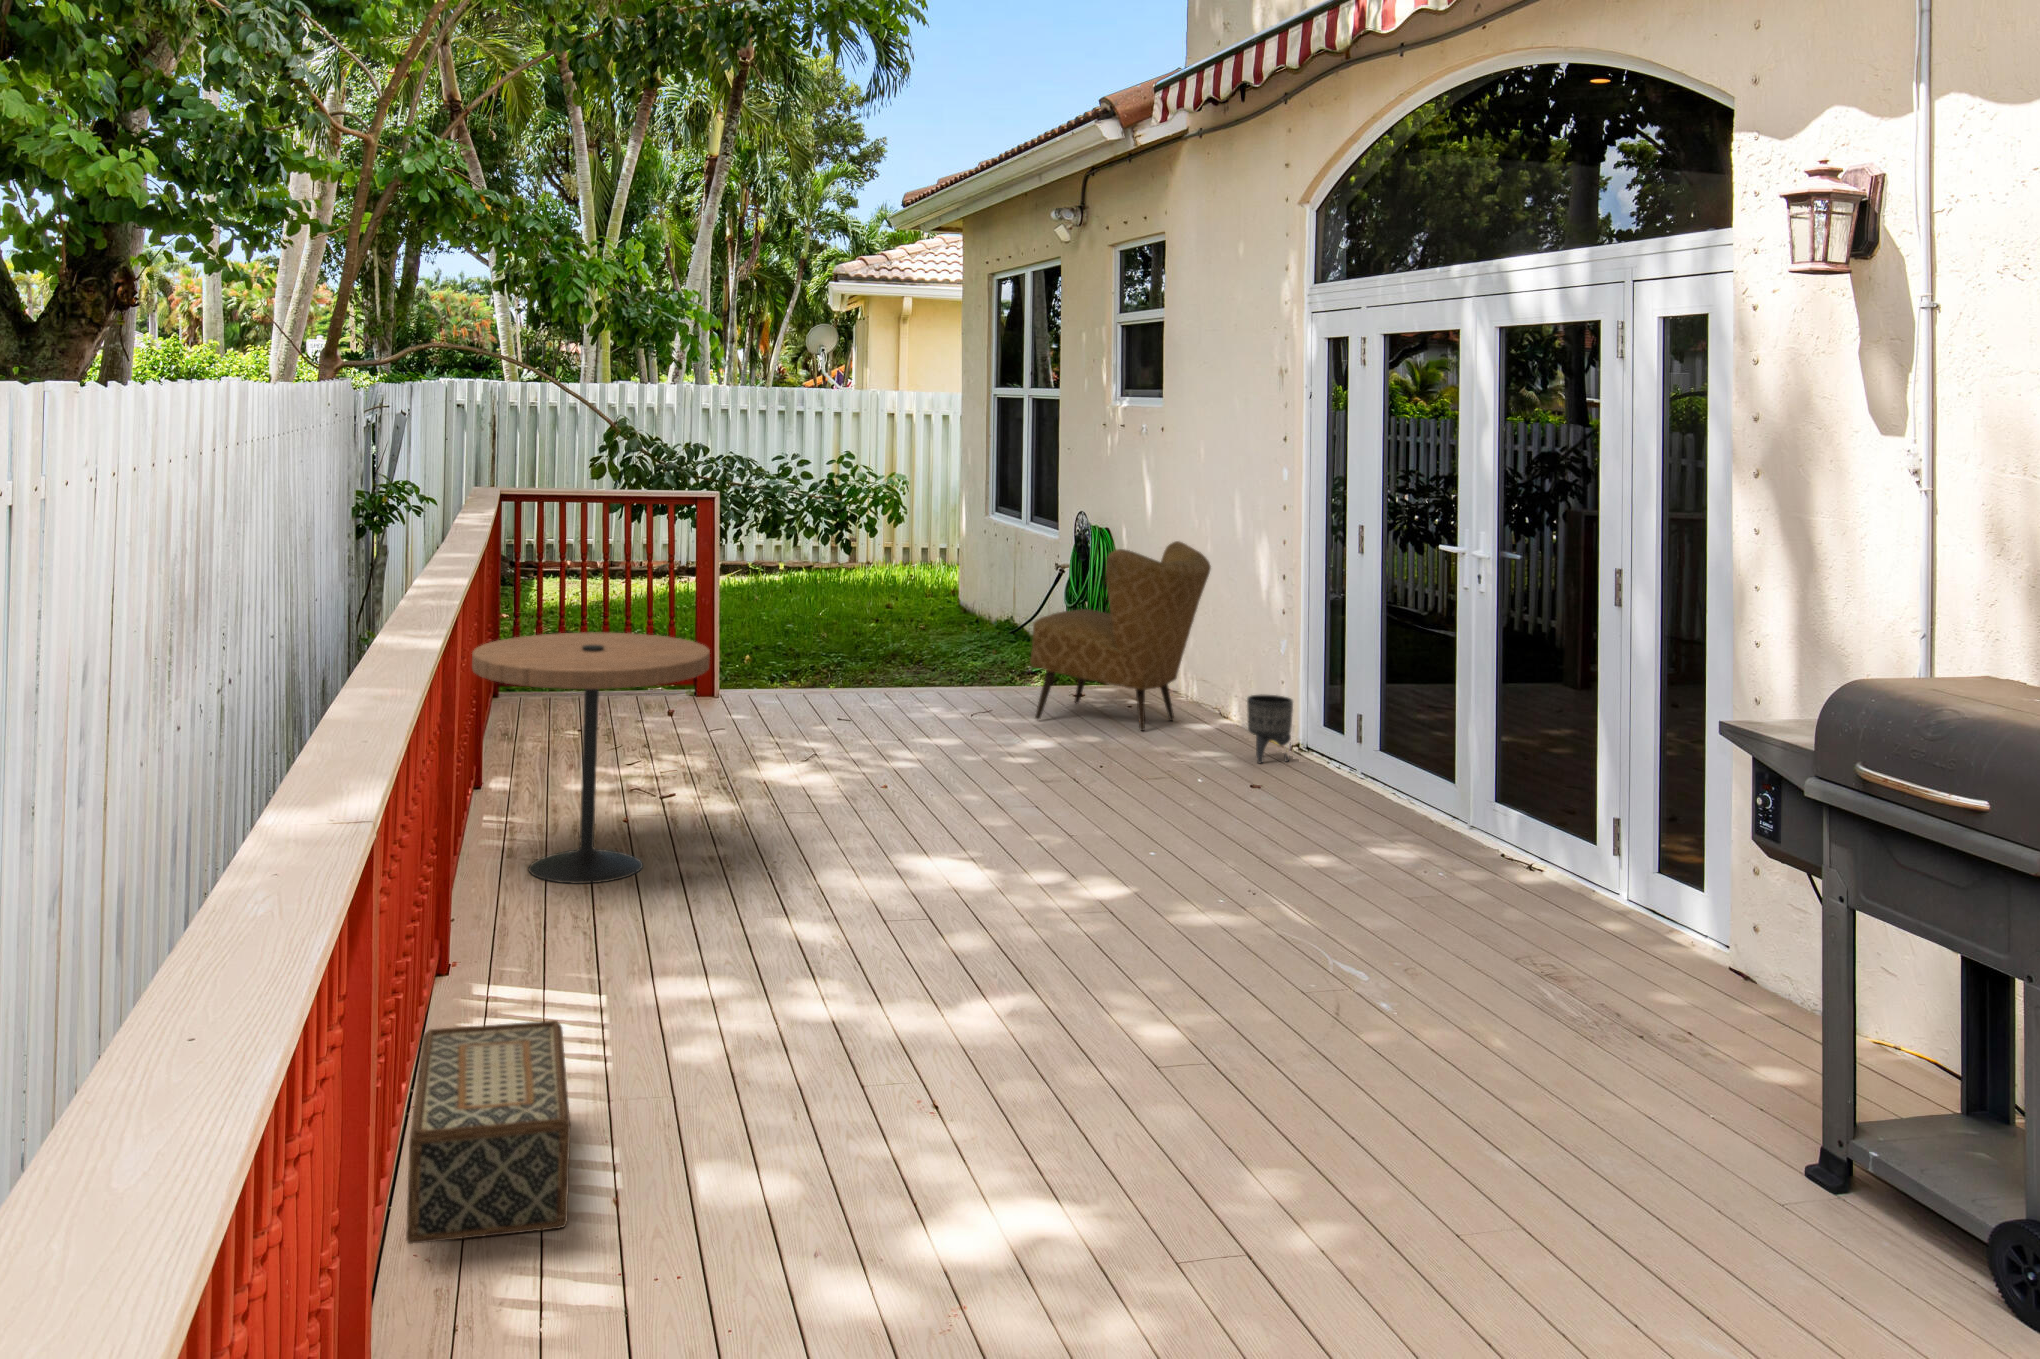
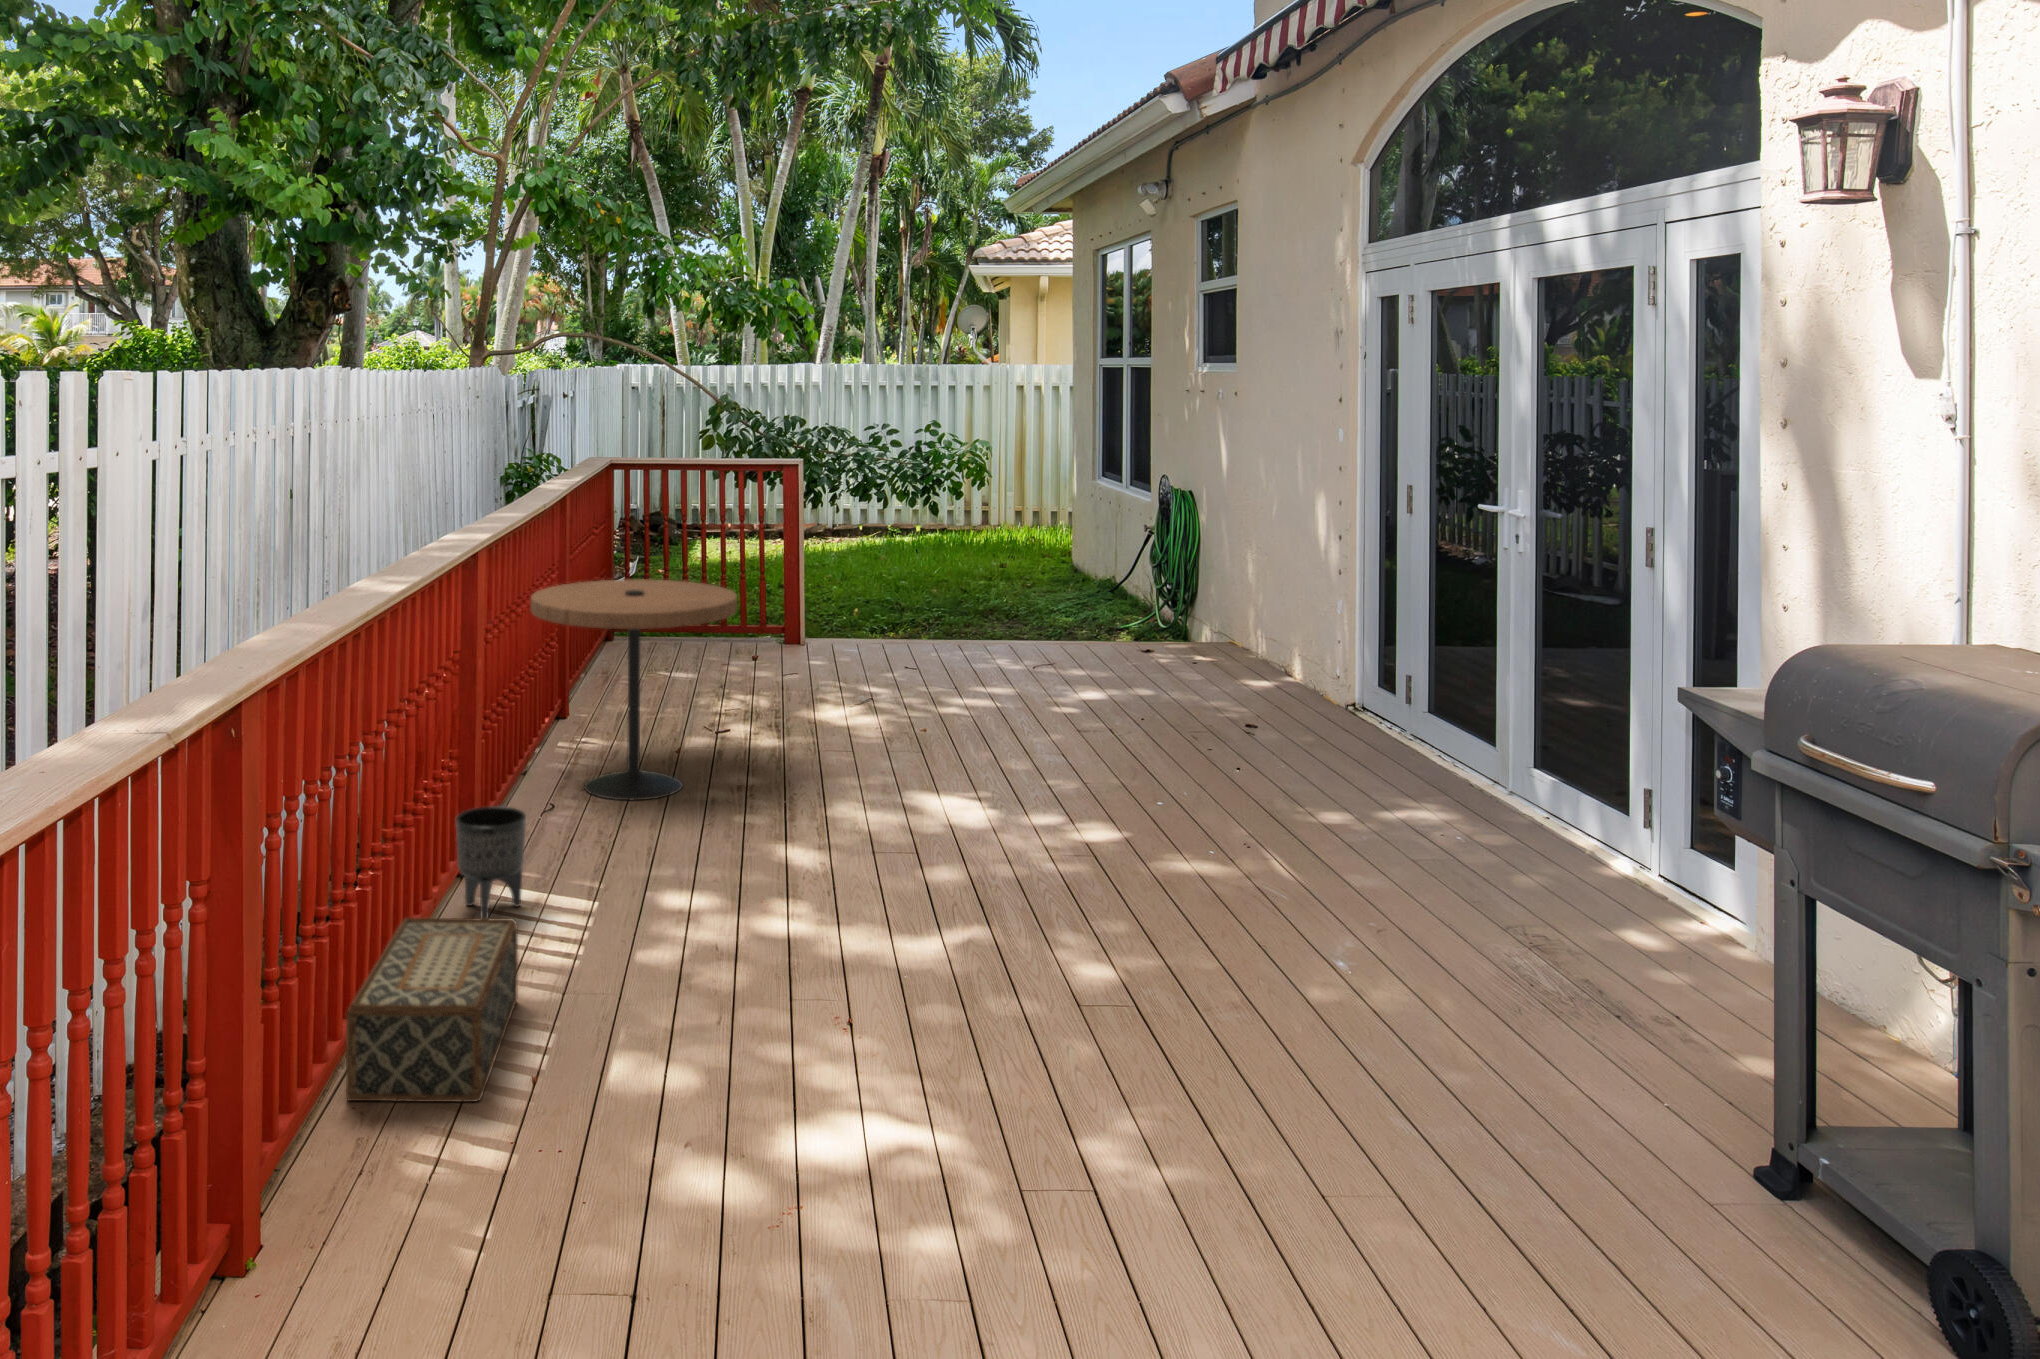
armchair: present [1030,541,1211,731] -> none [1095,502,1274,685]
planter: present [1247,694,1293,763] -> present [456,806,526,918]

